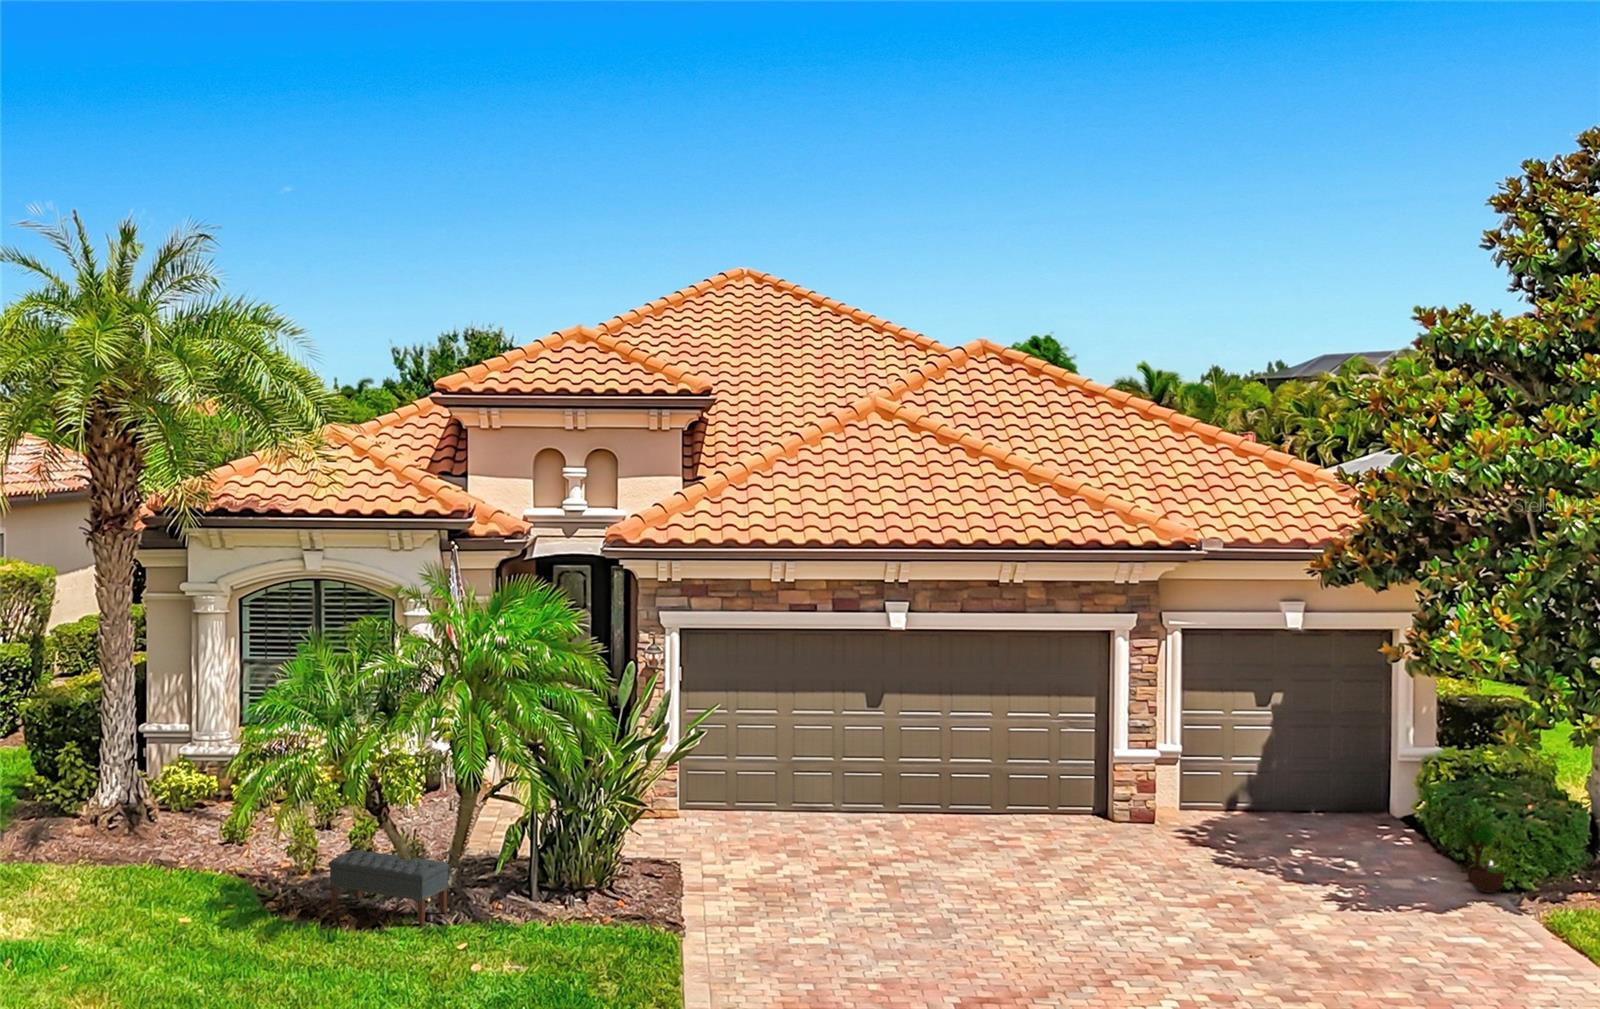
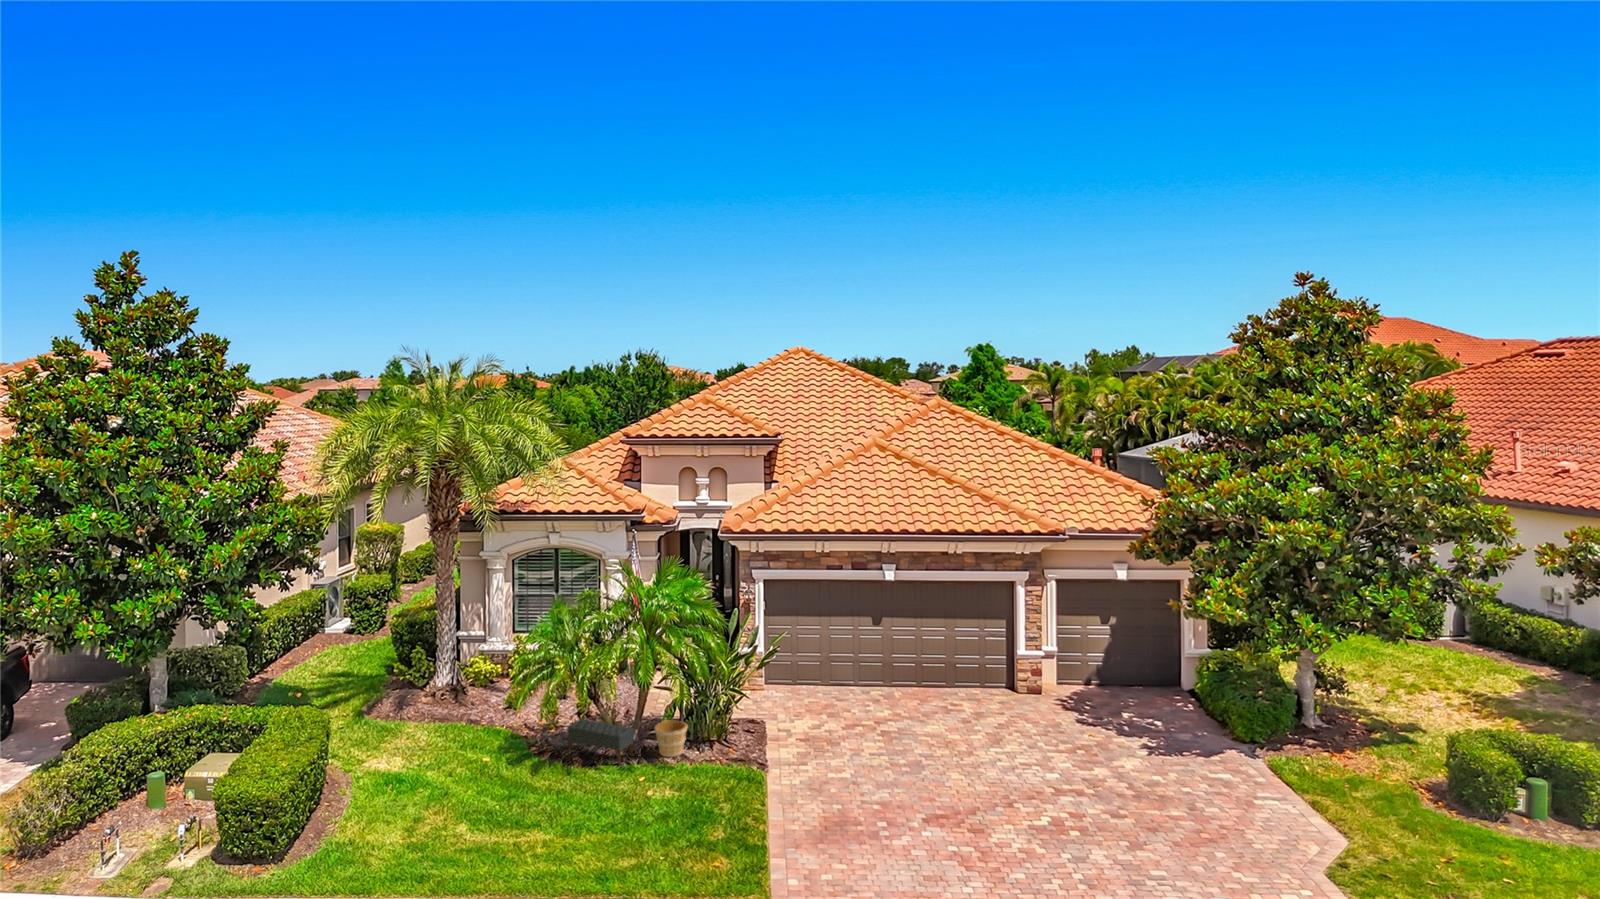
potted tree: present [1455,820,1505,892] -> none [1212,697,1245,745]
wooden bucket: none [485,852,544,914] -> present [655,720,687,757]

